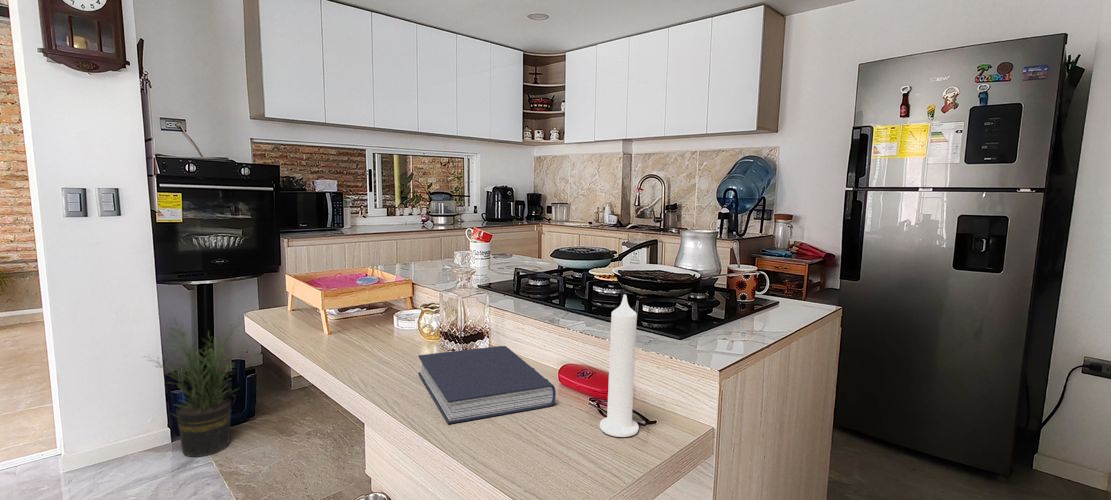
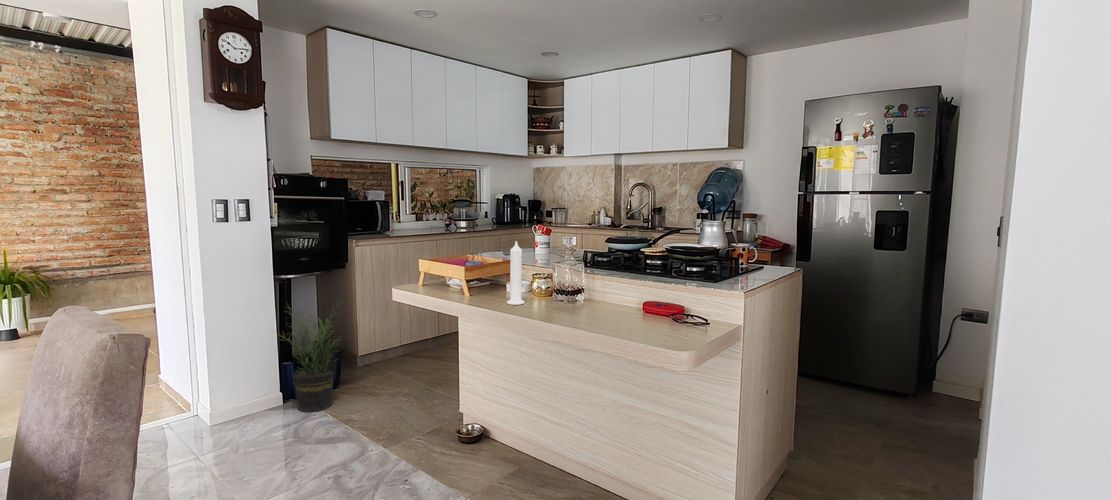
candle: present [600,295,639,437] -> present [507,241,525,305]
book: present [418,346,556,424] -> none [554,295,647,327]

